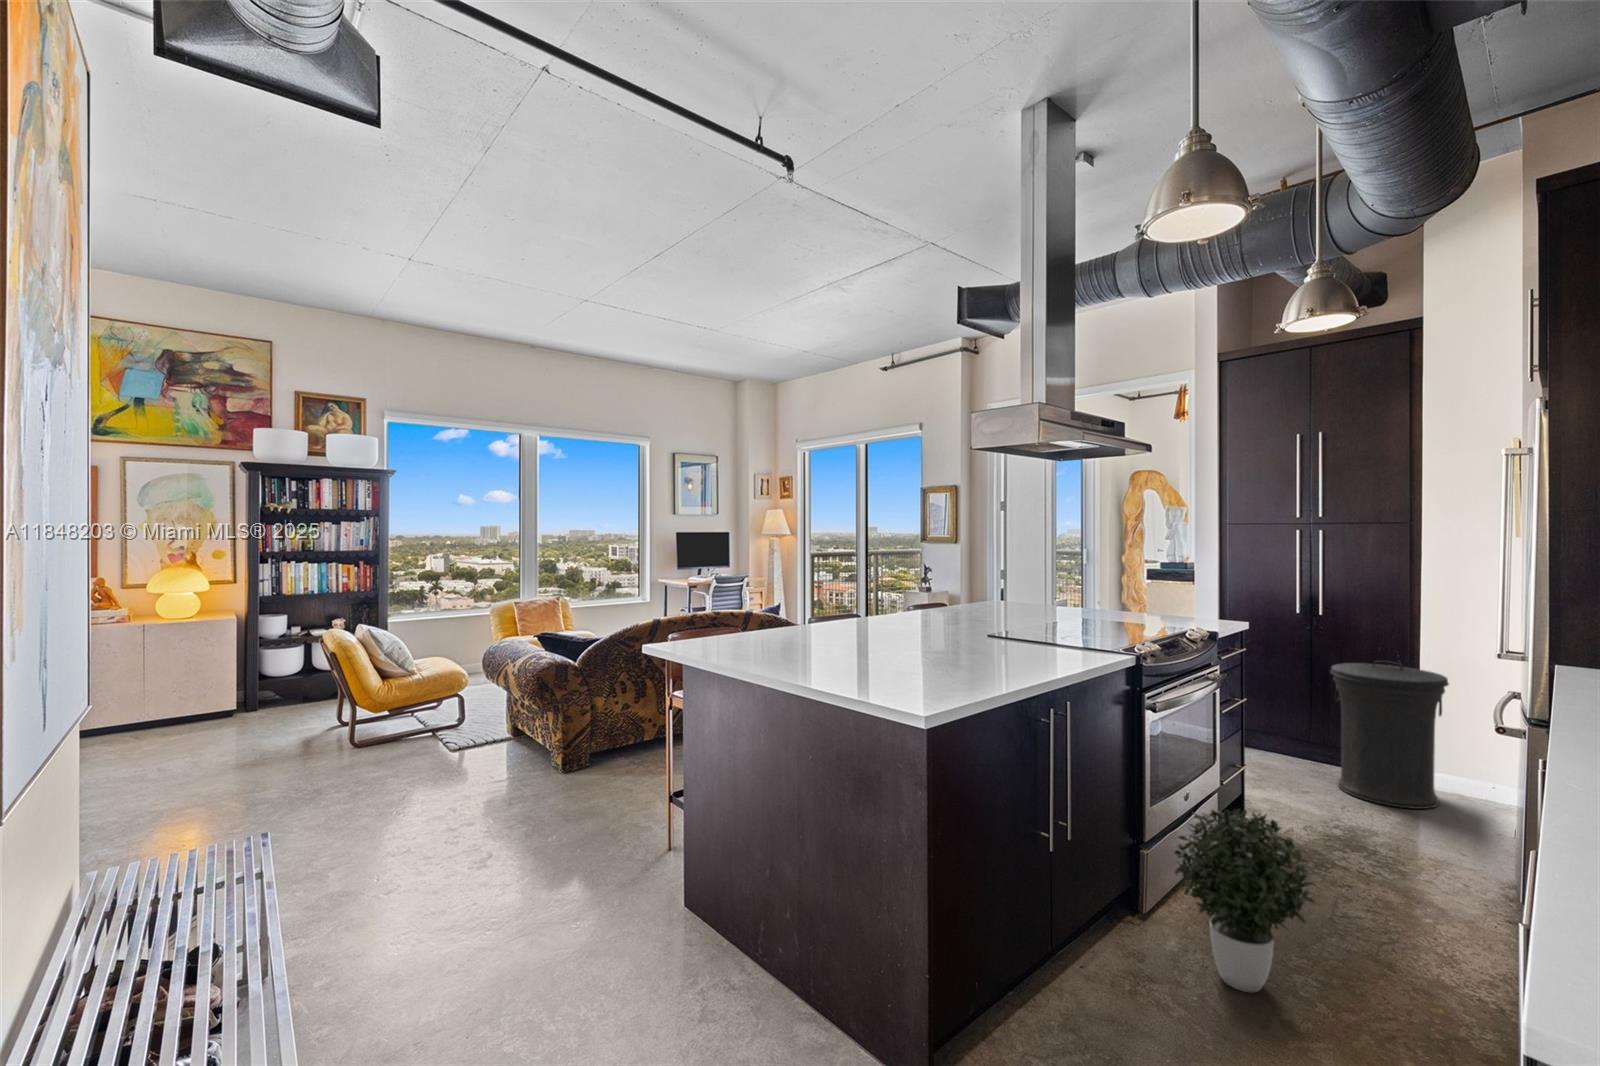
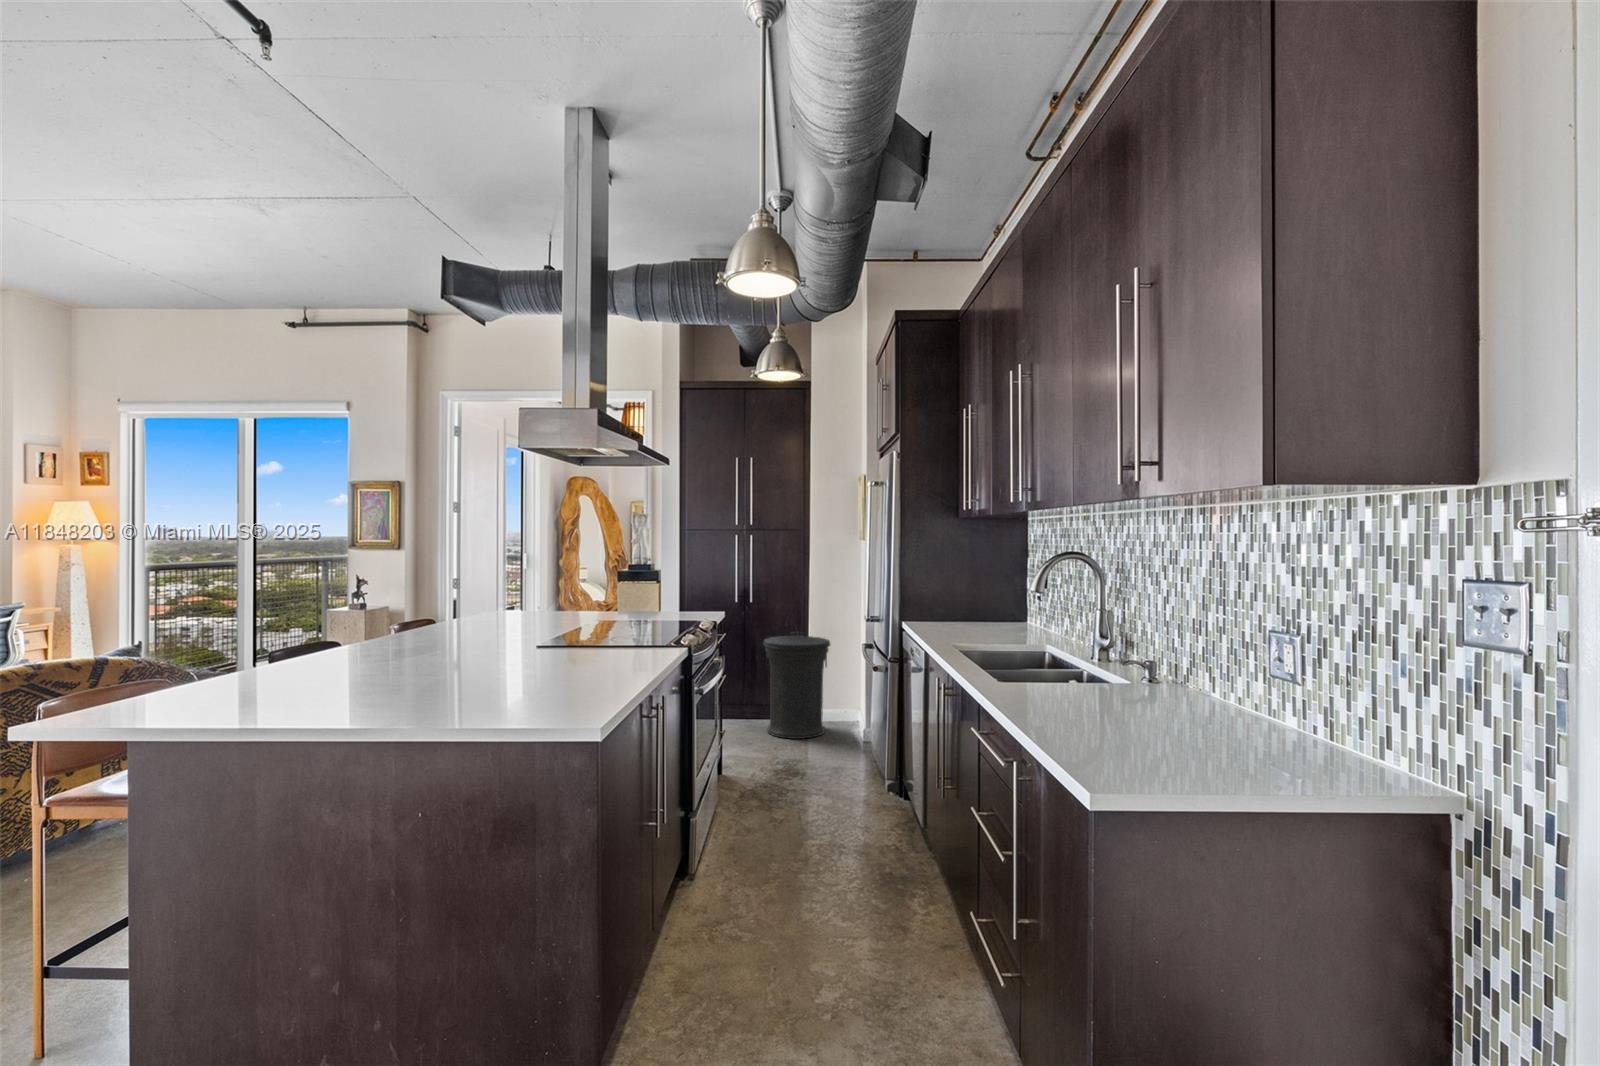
potted plant: present [1173,809,1315,992] -> none [731,747,825,888]

